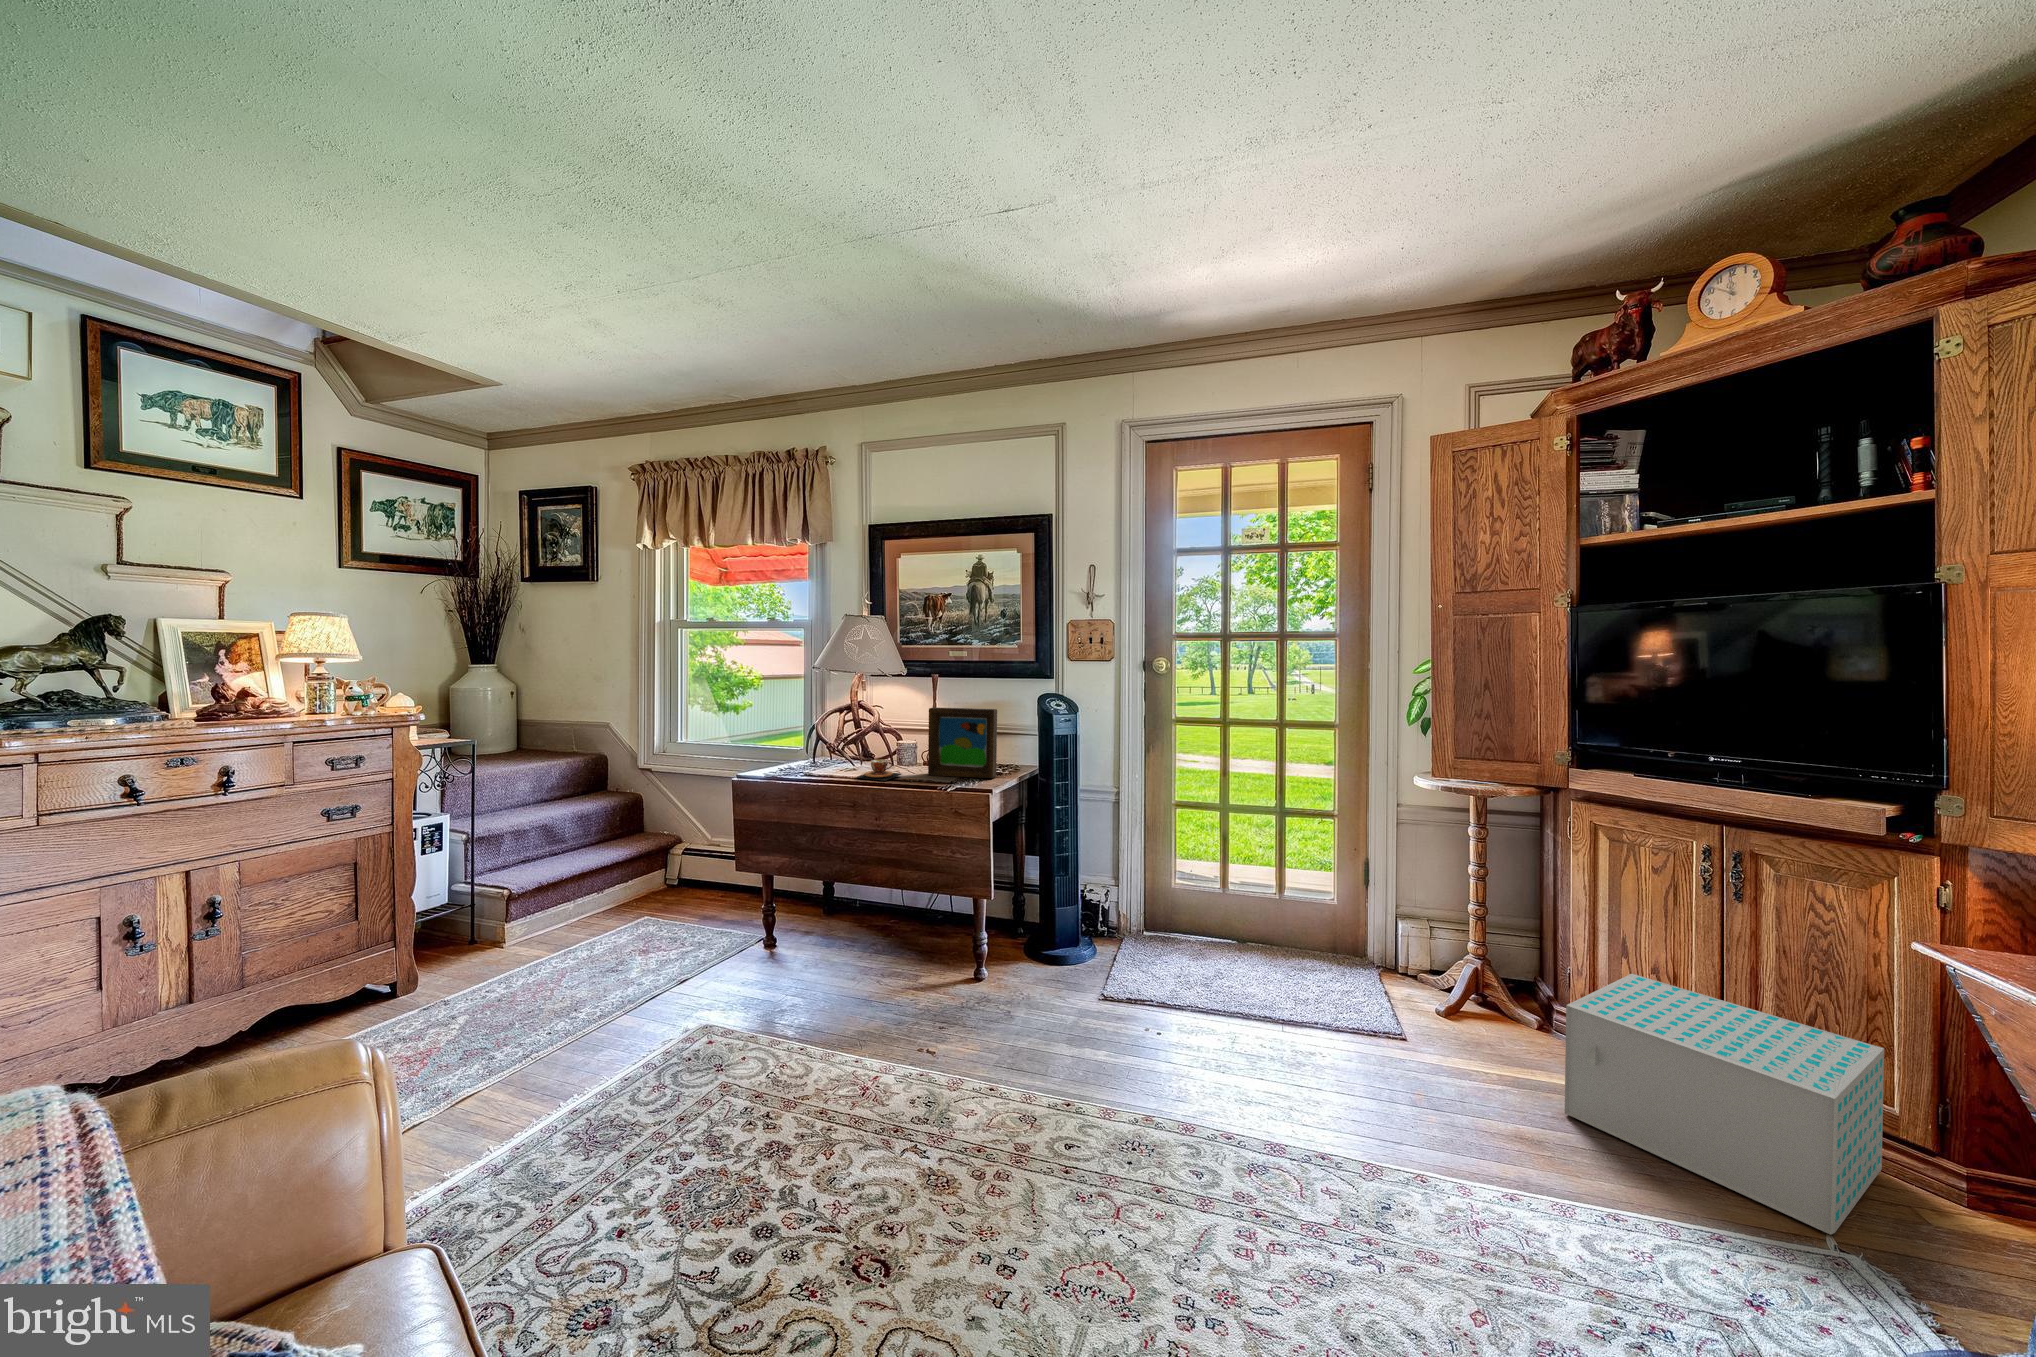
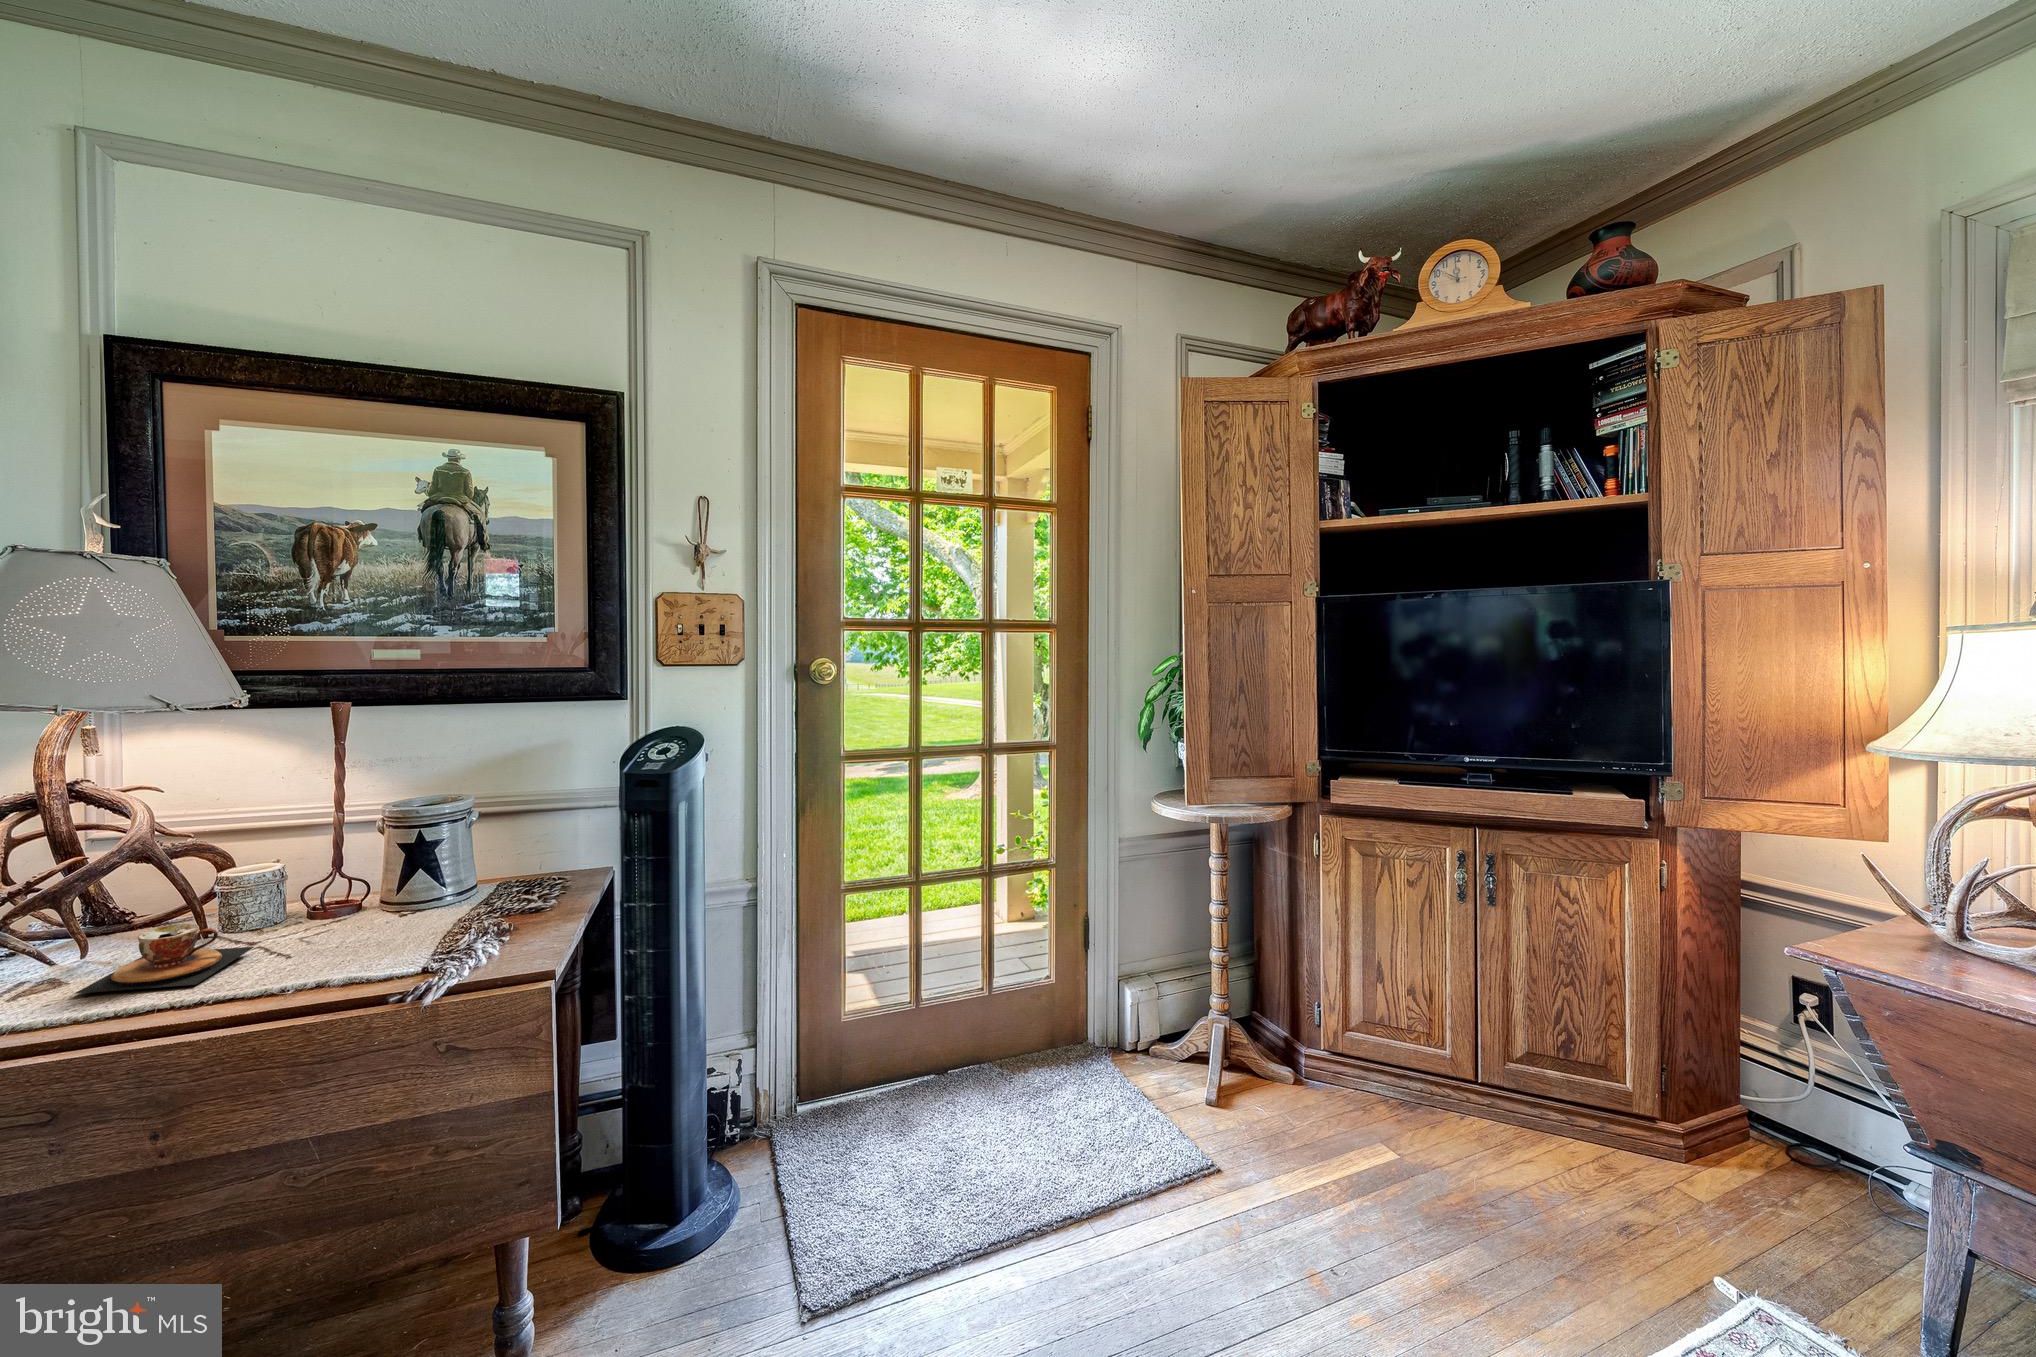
picture frame: present [928,707,997,778] -> none [332,766,521,933]
storage box: present [1565,974,1884,1235] -> none [1405,1003,1699,1268]

